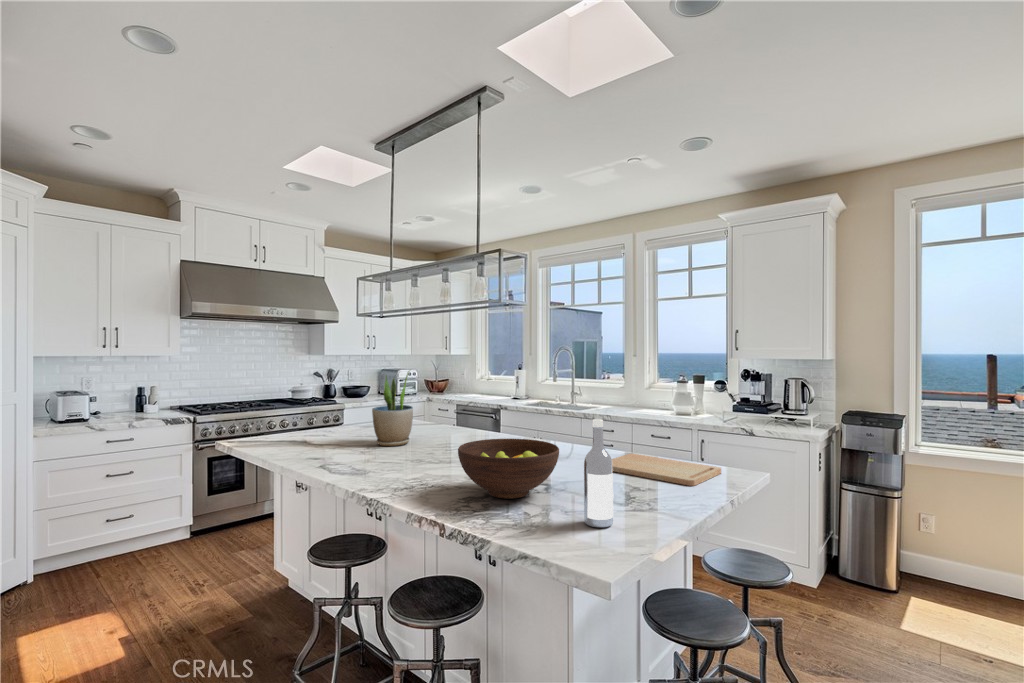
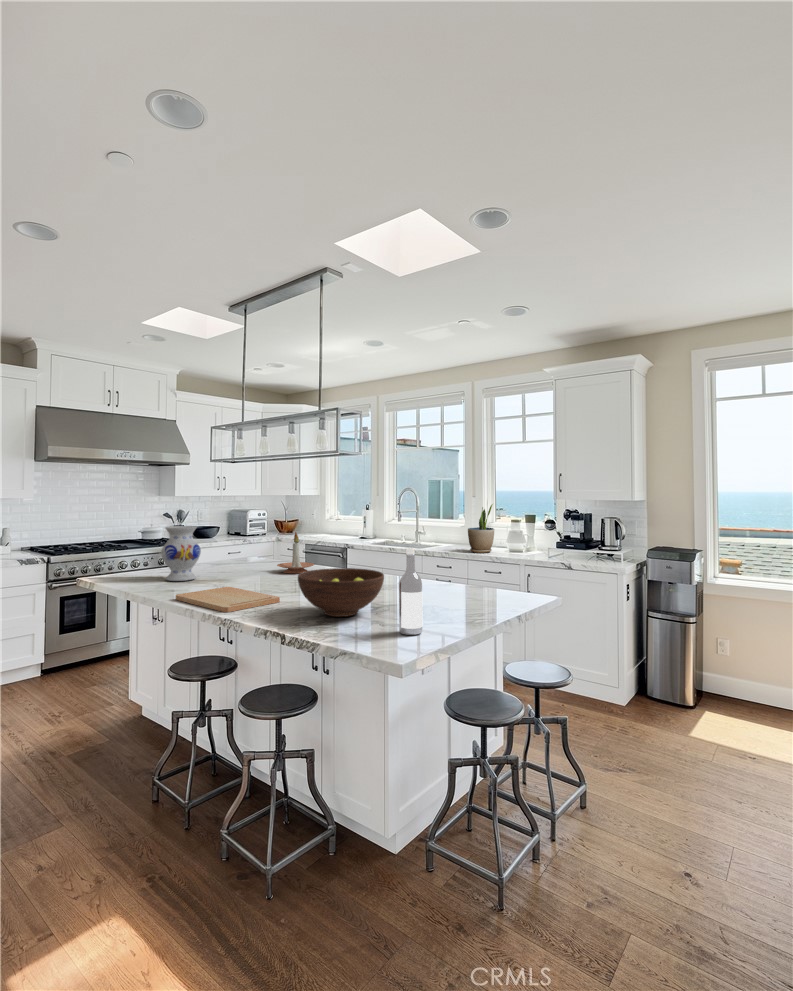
potted plant: present [372,372,413,446] -> present [468,504,494,553]
vase: none [306,387,349,448] -> present [161,526,201,581]
candle holder: none [430,393,471,439] -> present [277,532,314,574]
cutting board: present [612,454,721,486] -> present [176,587,280,612]

